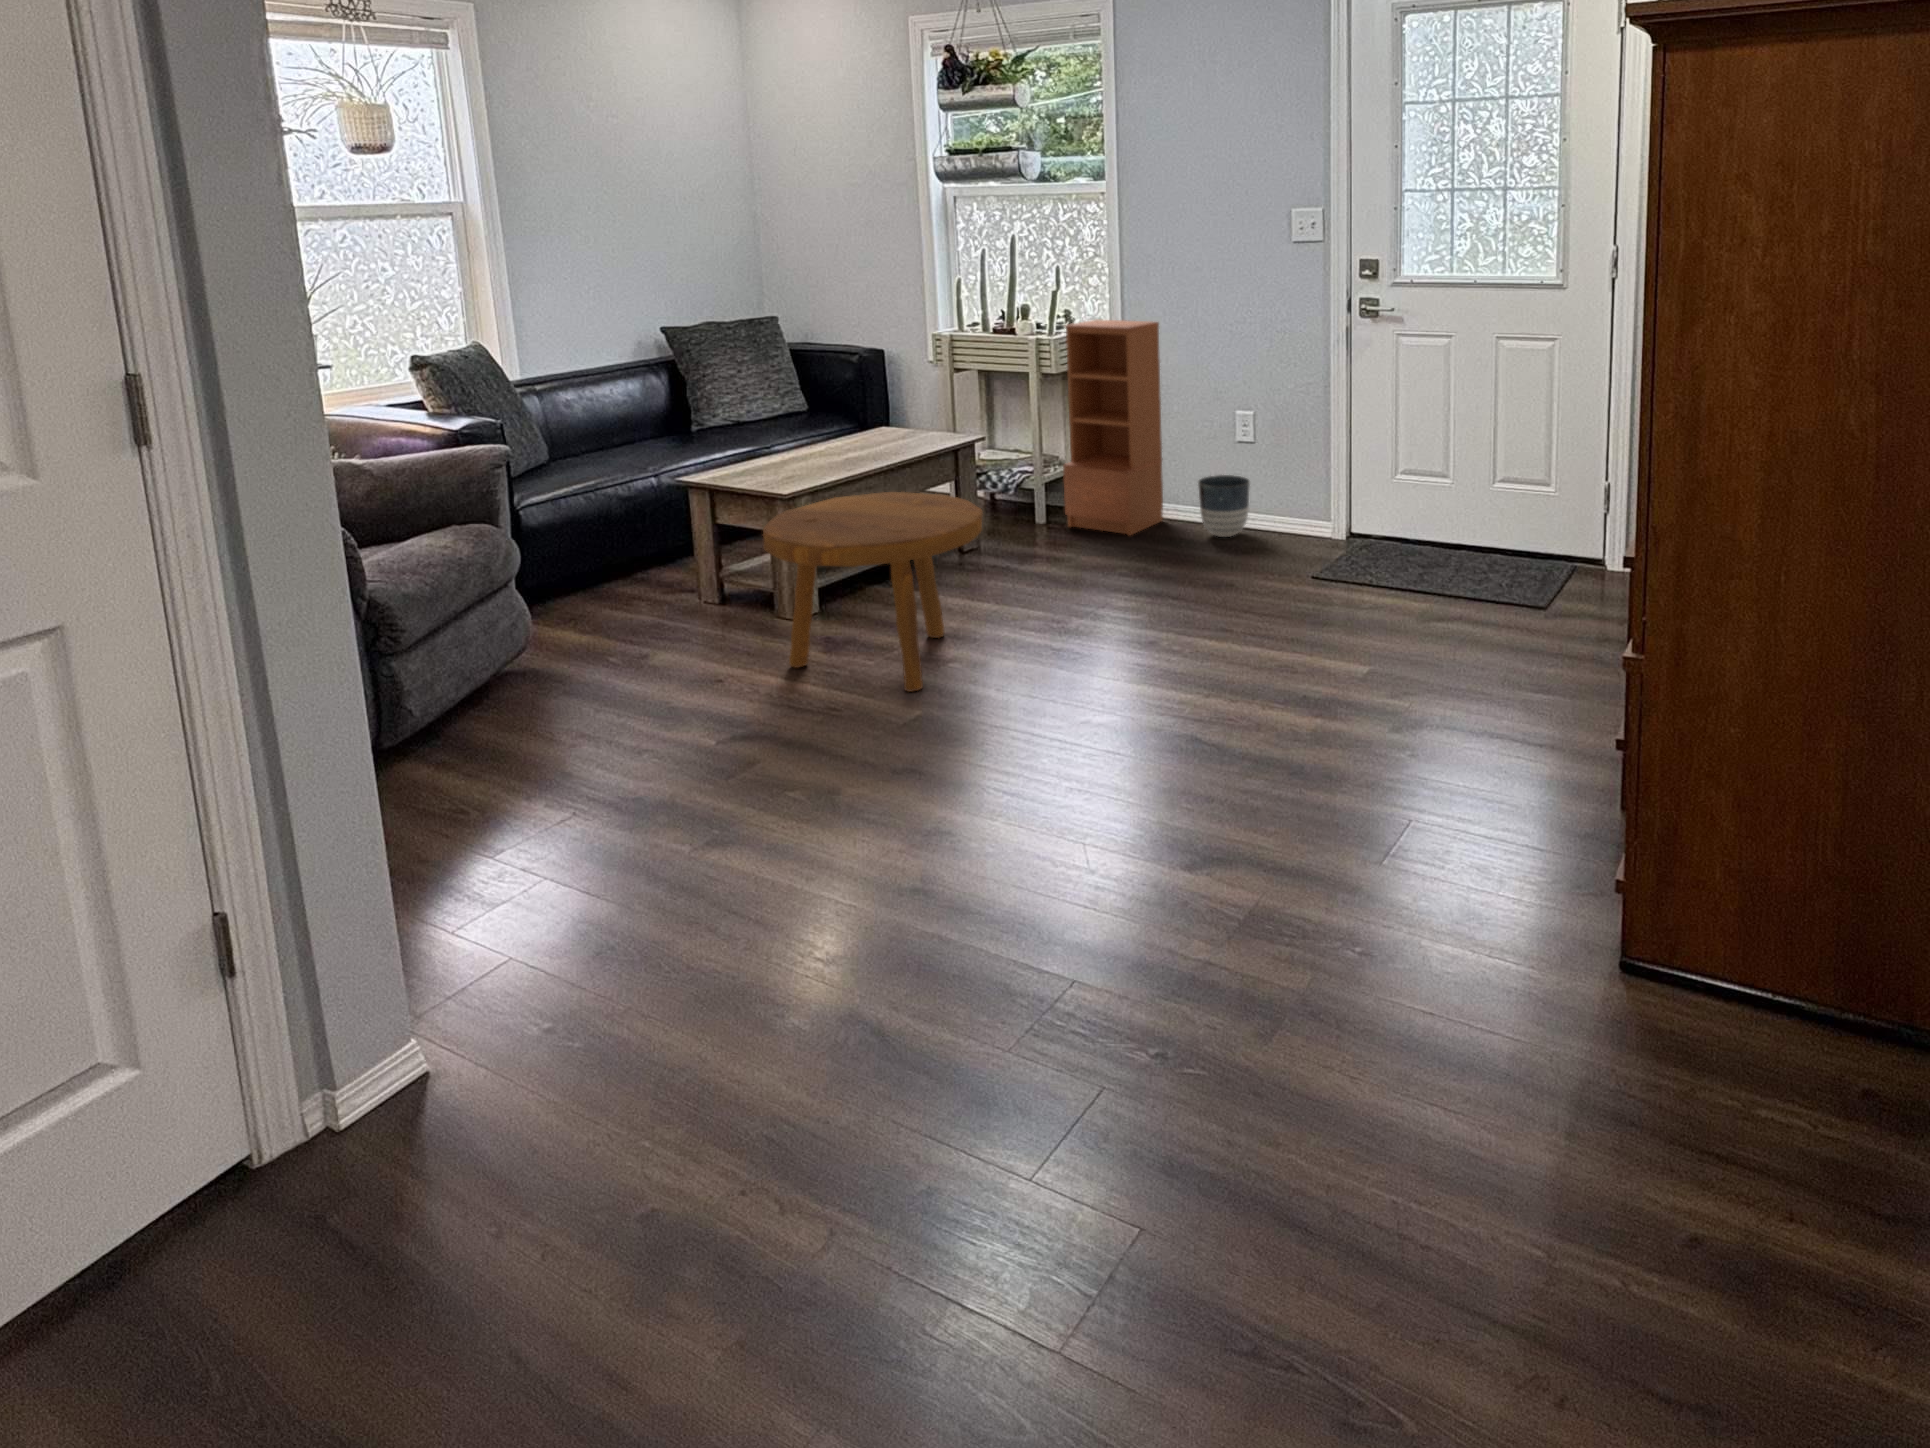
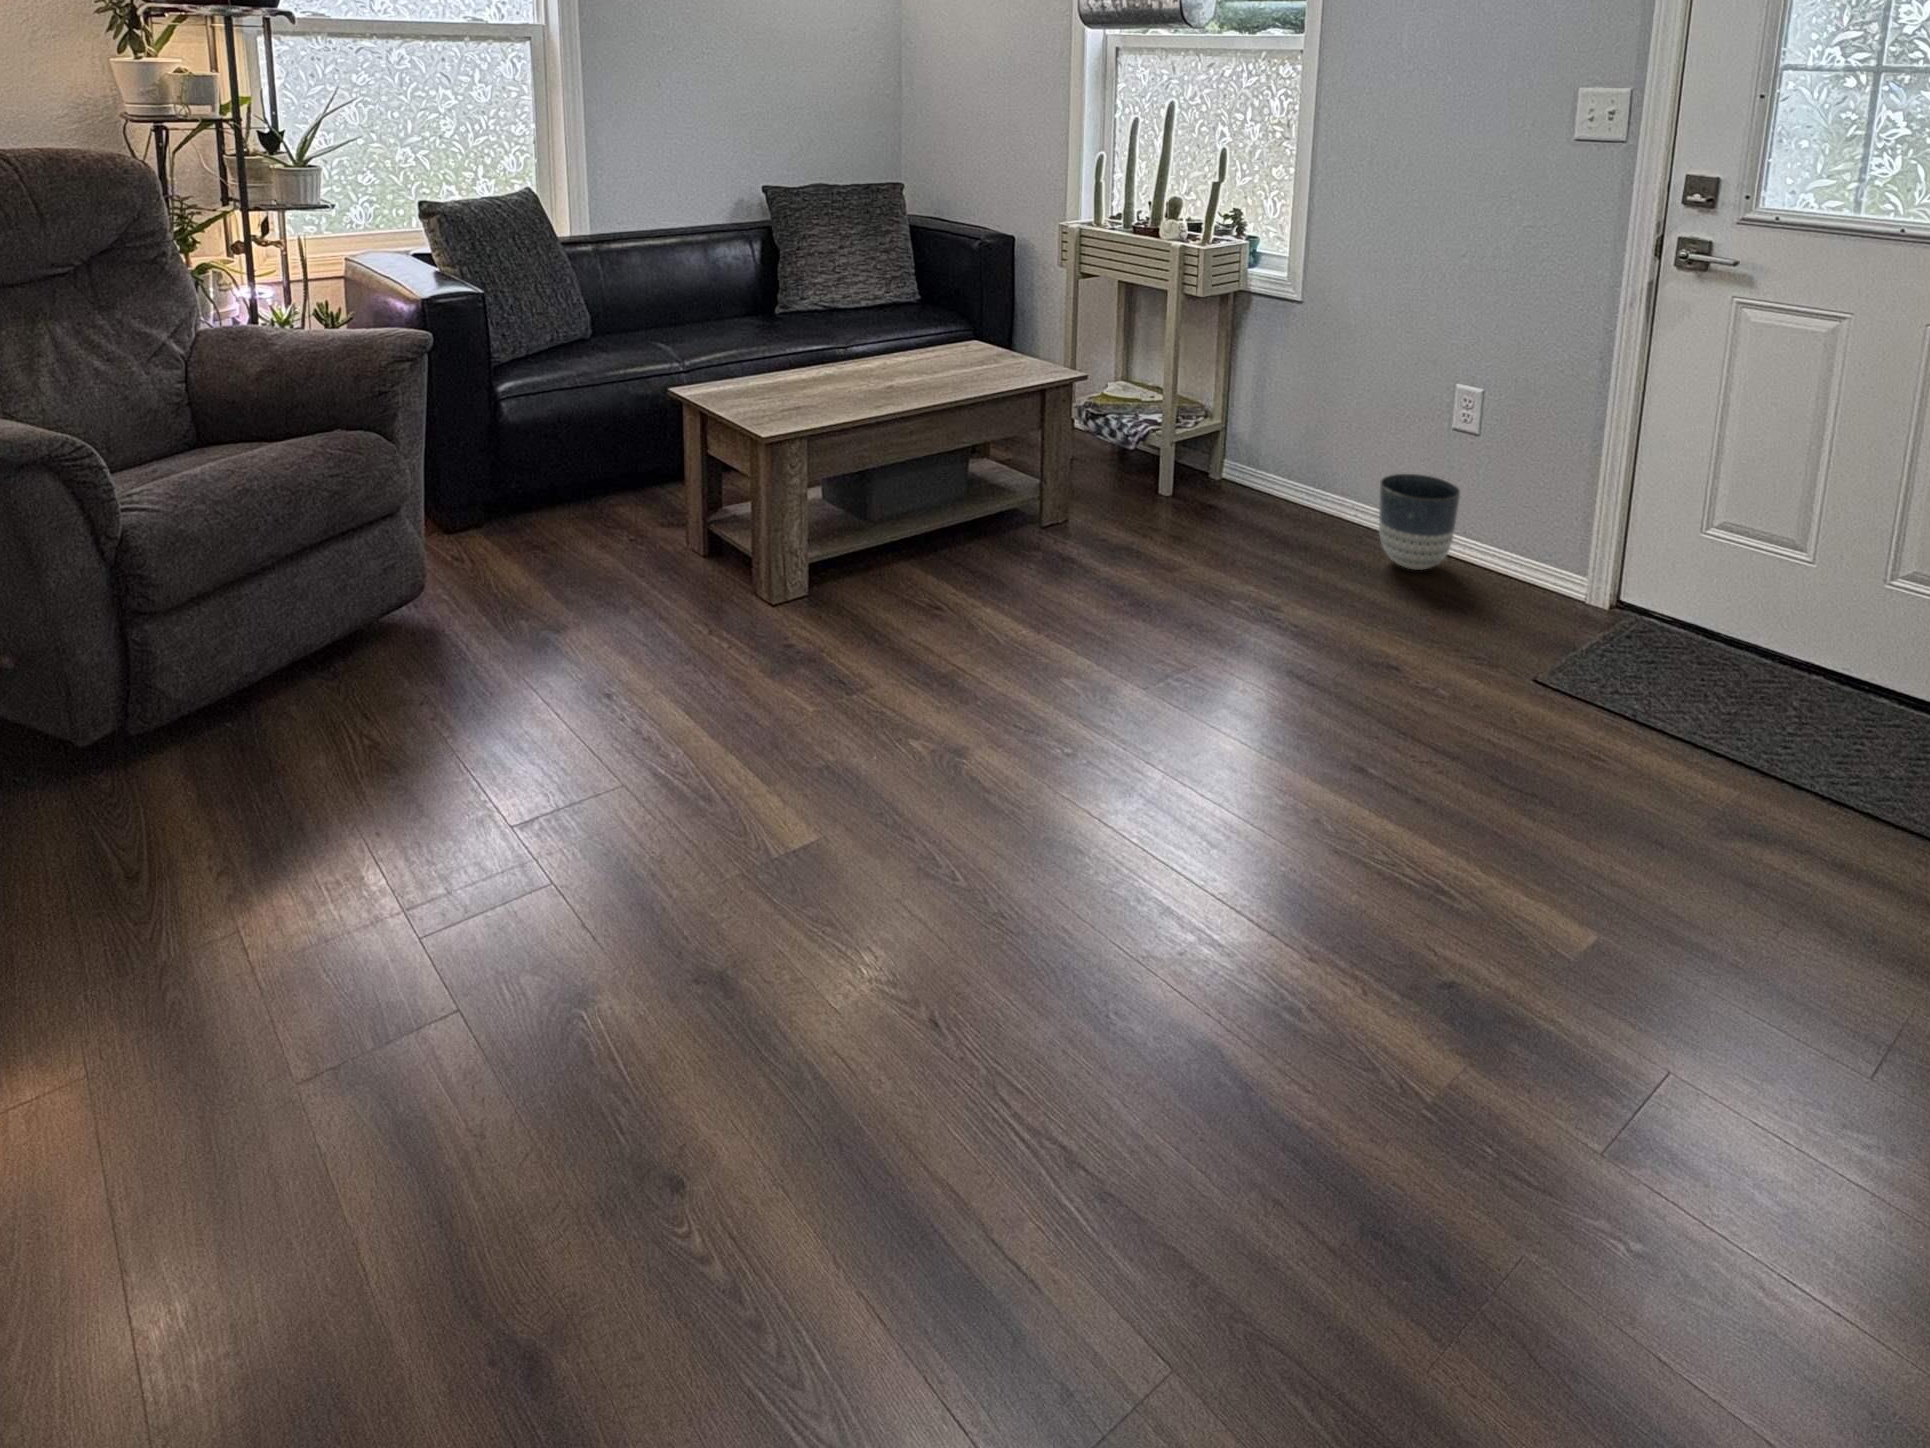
bookcase: present [1063,320,1163,535] -> none [1190,226,1353,540]
footstool: present [763,492,983,692] -> none [653,462,983,800]

